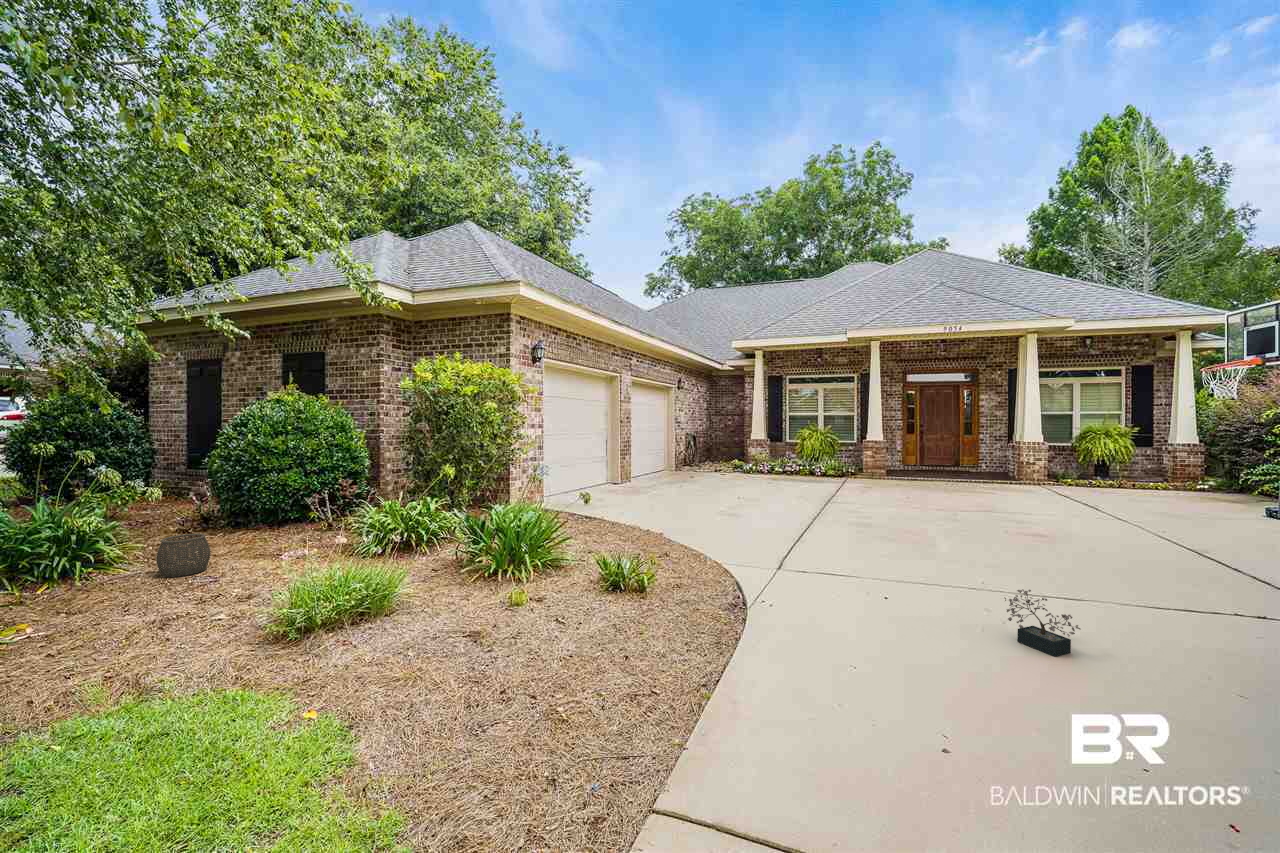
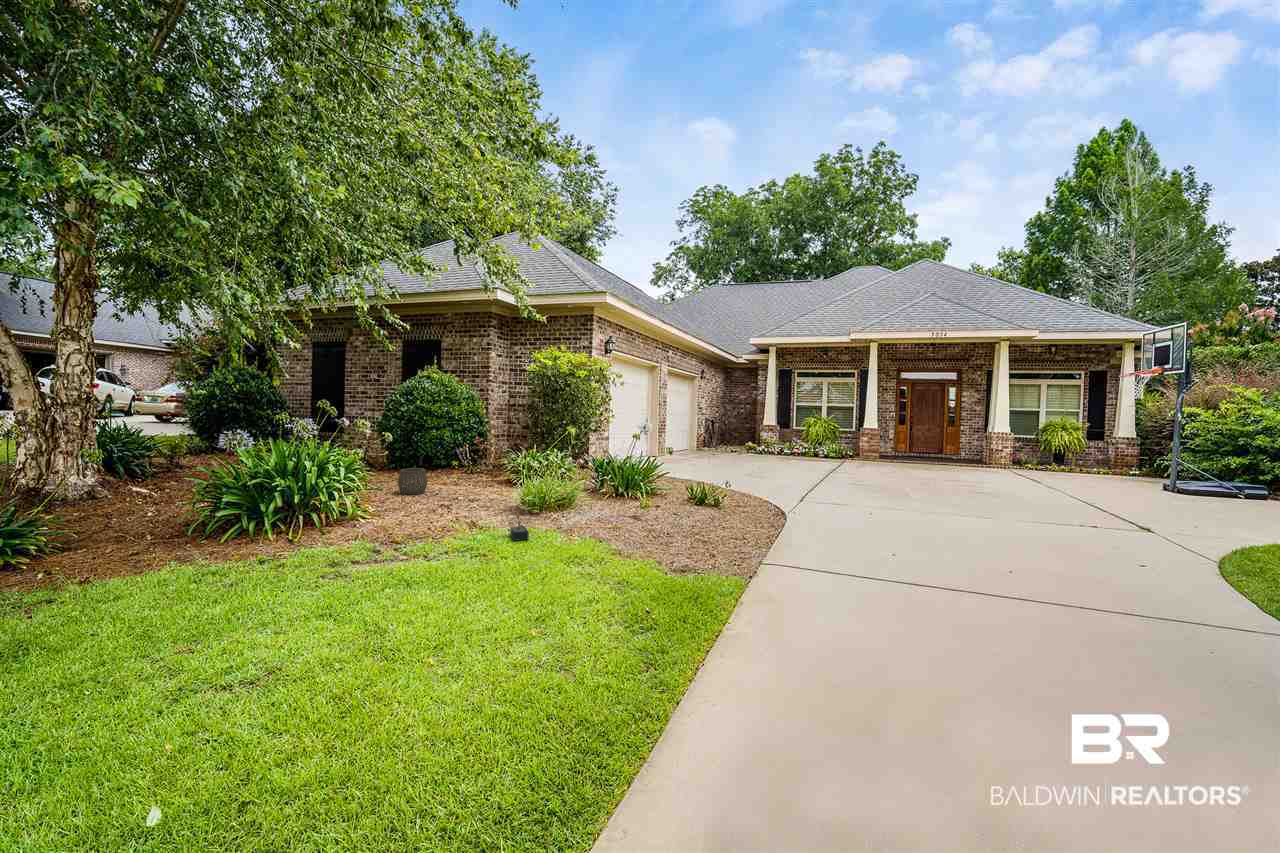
decorative plant: present [1004,589,1080,657] -> present [506,503,531,541]

